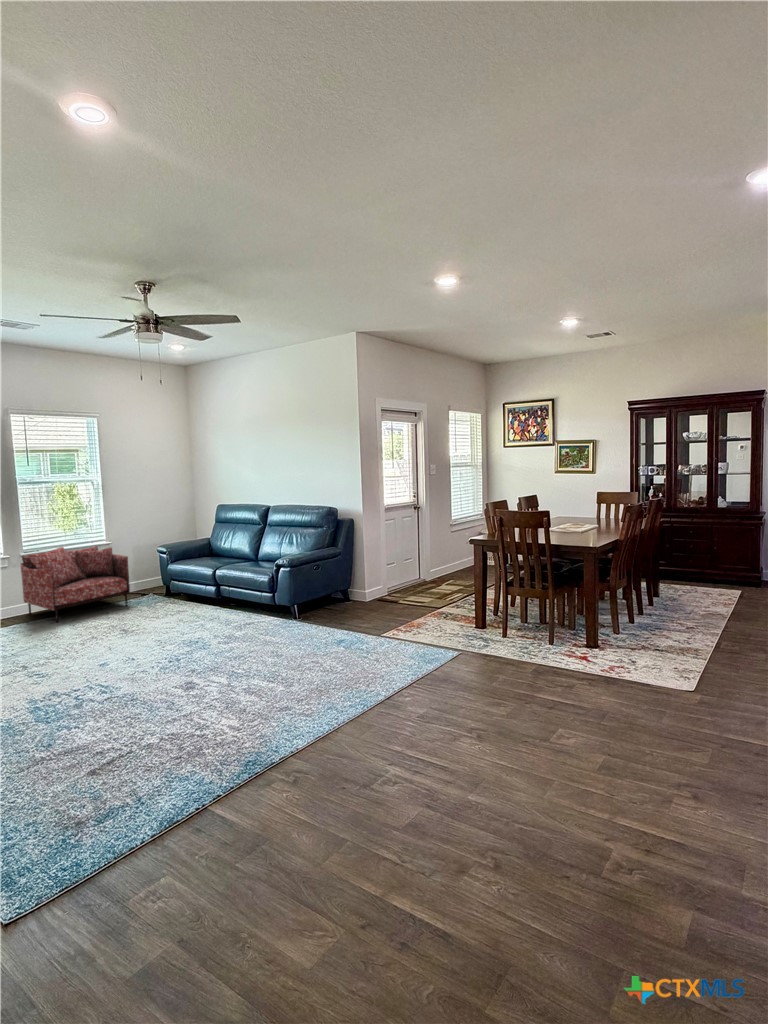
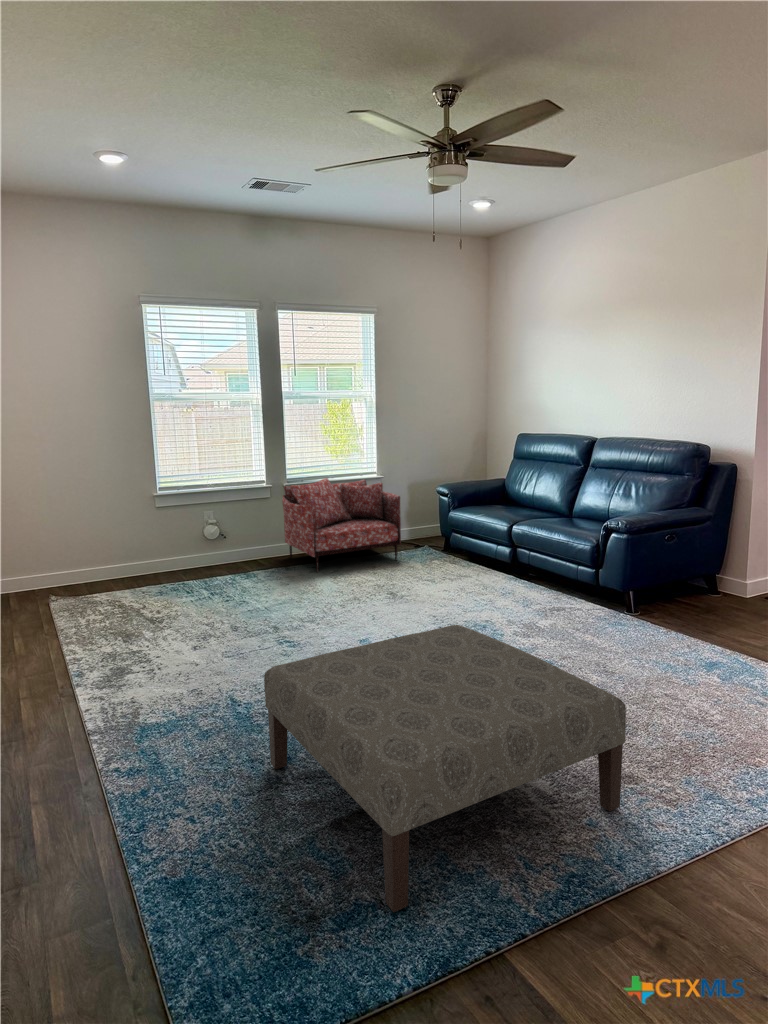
ottoman: none [27,635,278,806] -> present [264,625,626,912]

